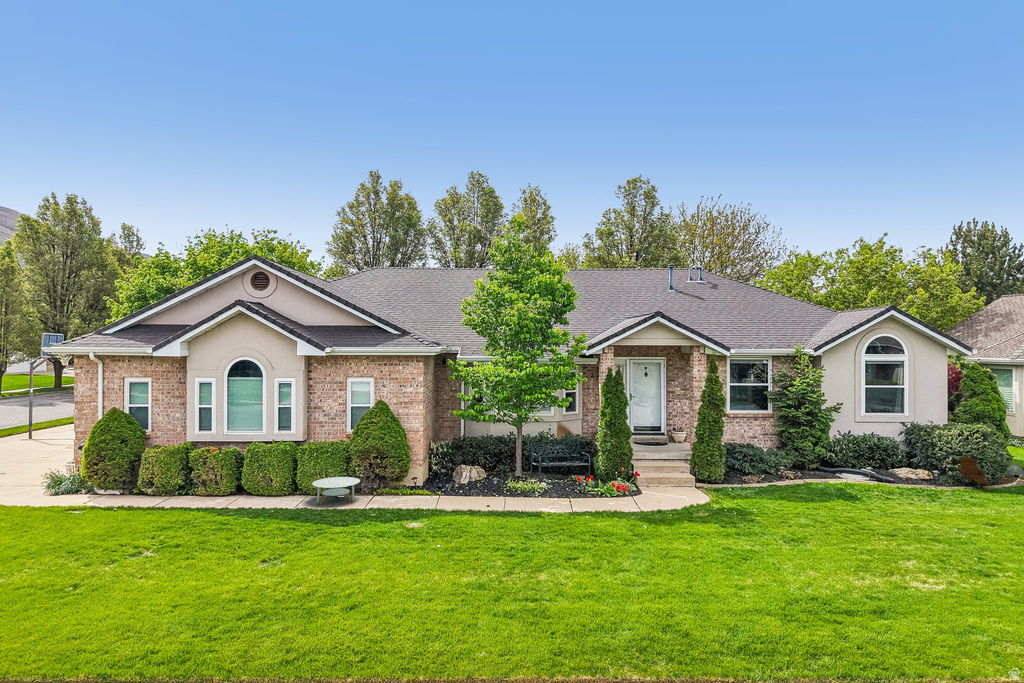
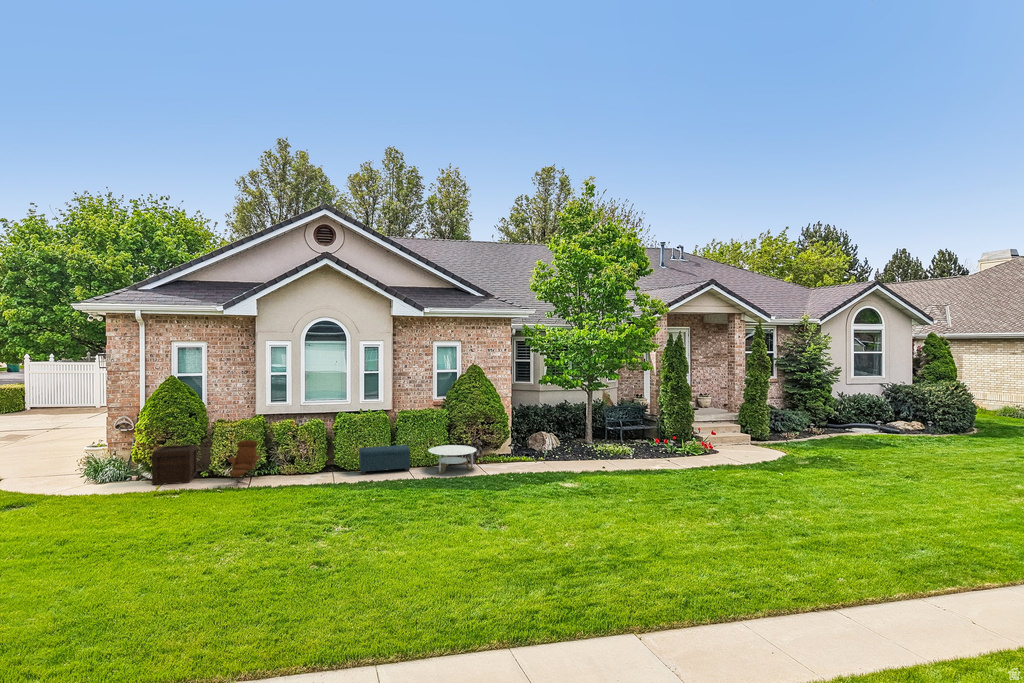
lounge chair: present [958,457,989,491] -> present [228,440,261,485]
wooden crate: none [79,467,127,501] -> present [152,445,197,485]
bench: none [250,475,302,502] -> present [359,445,410,475]

